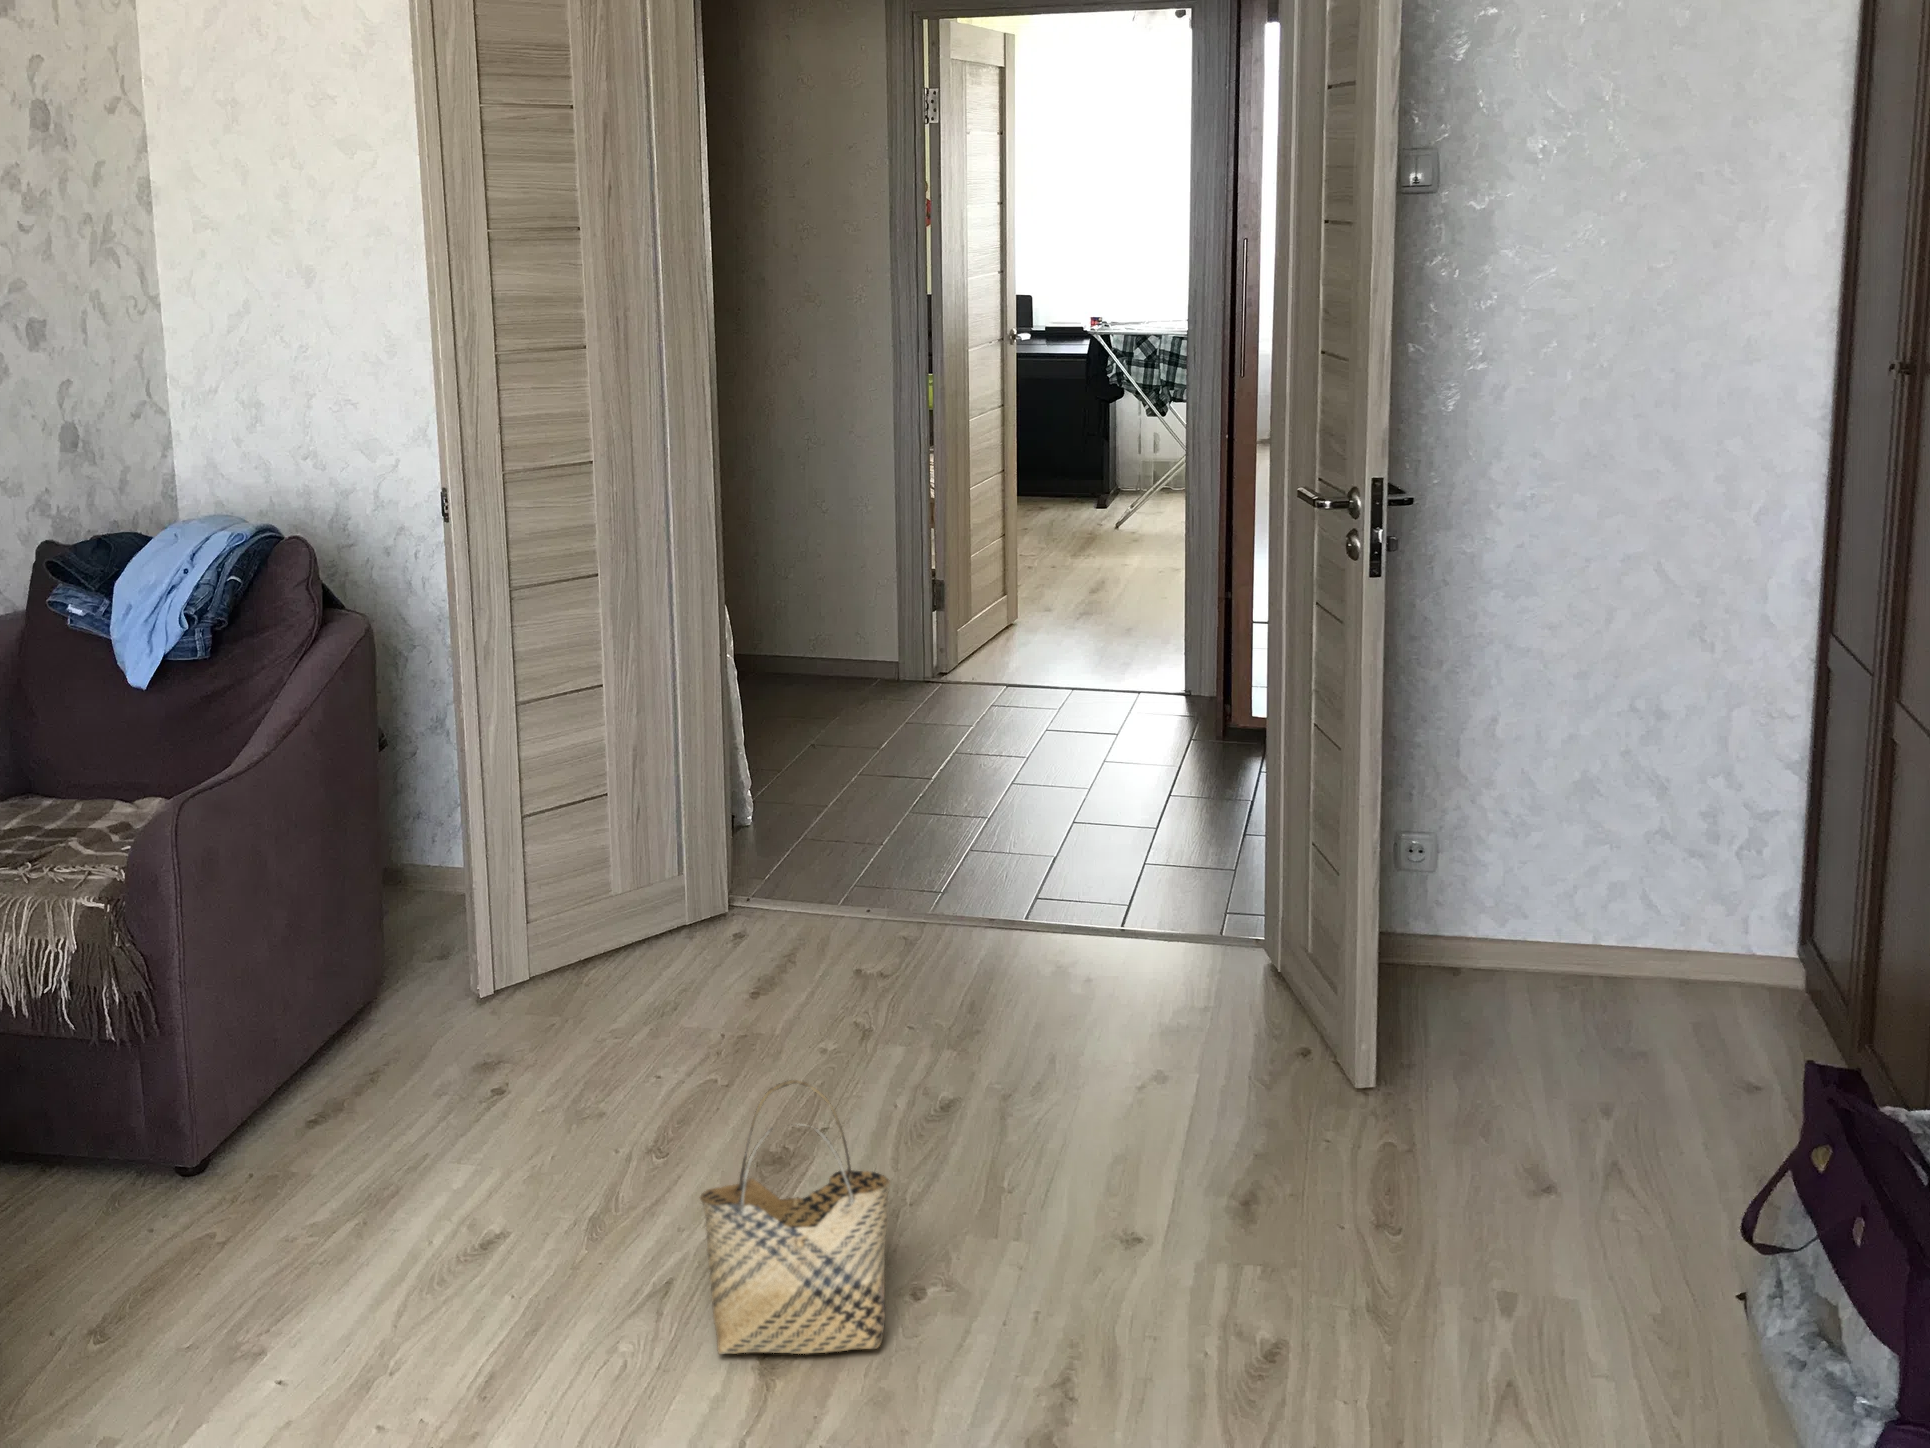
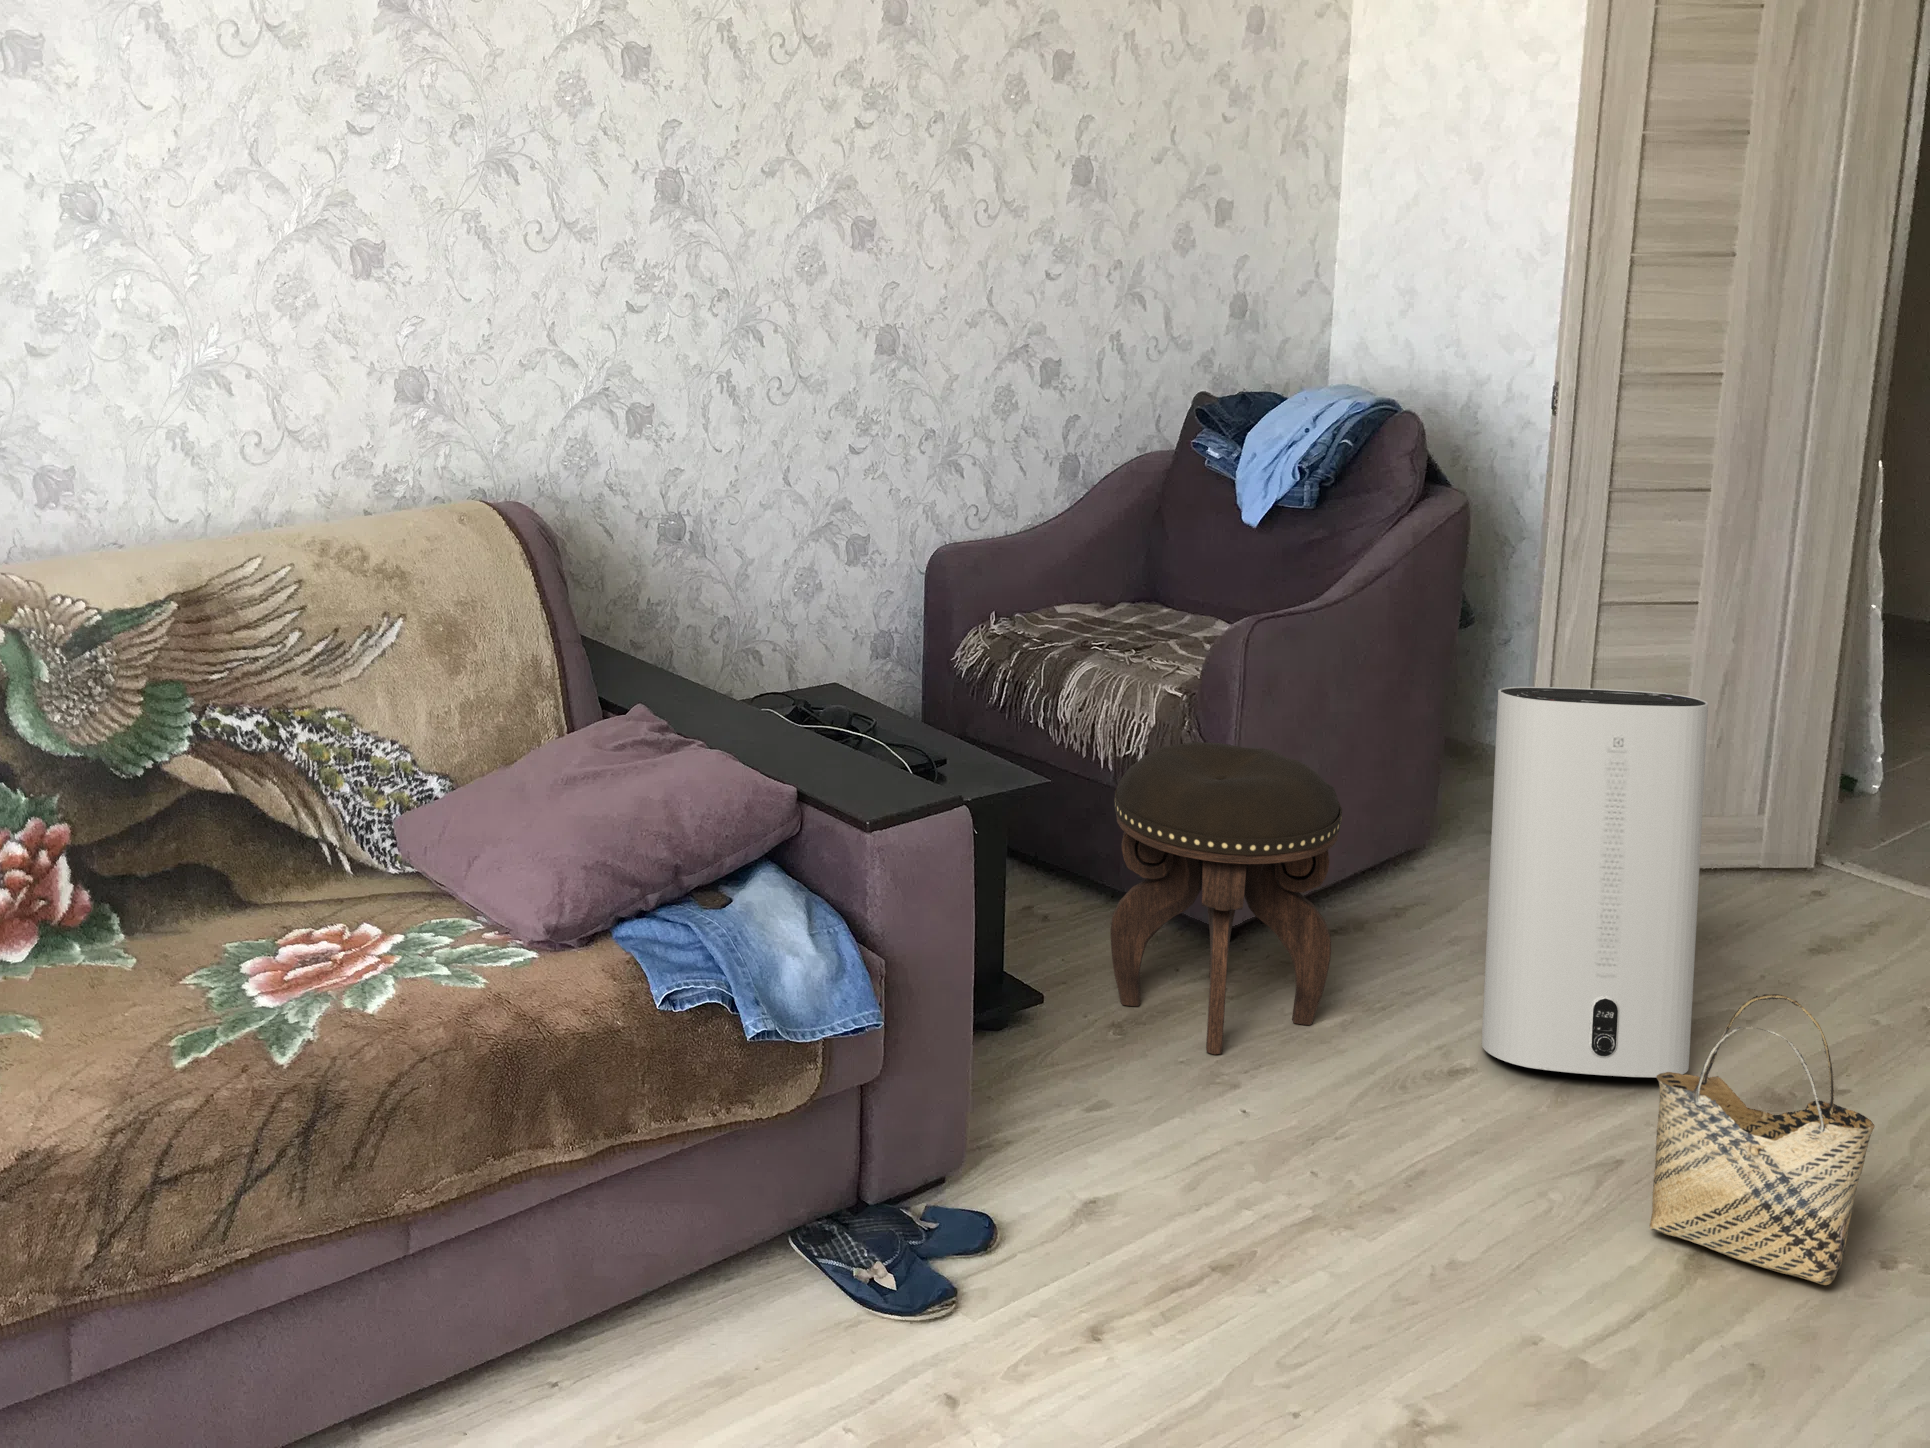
air purifier: none [462,796,697,1219] -> present [1482,687,1708,1078]
footstool: none [50,951,333,1325] -> present [1111,742,1342,1055]

